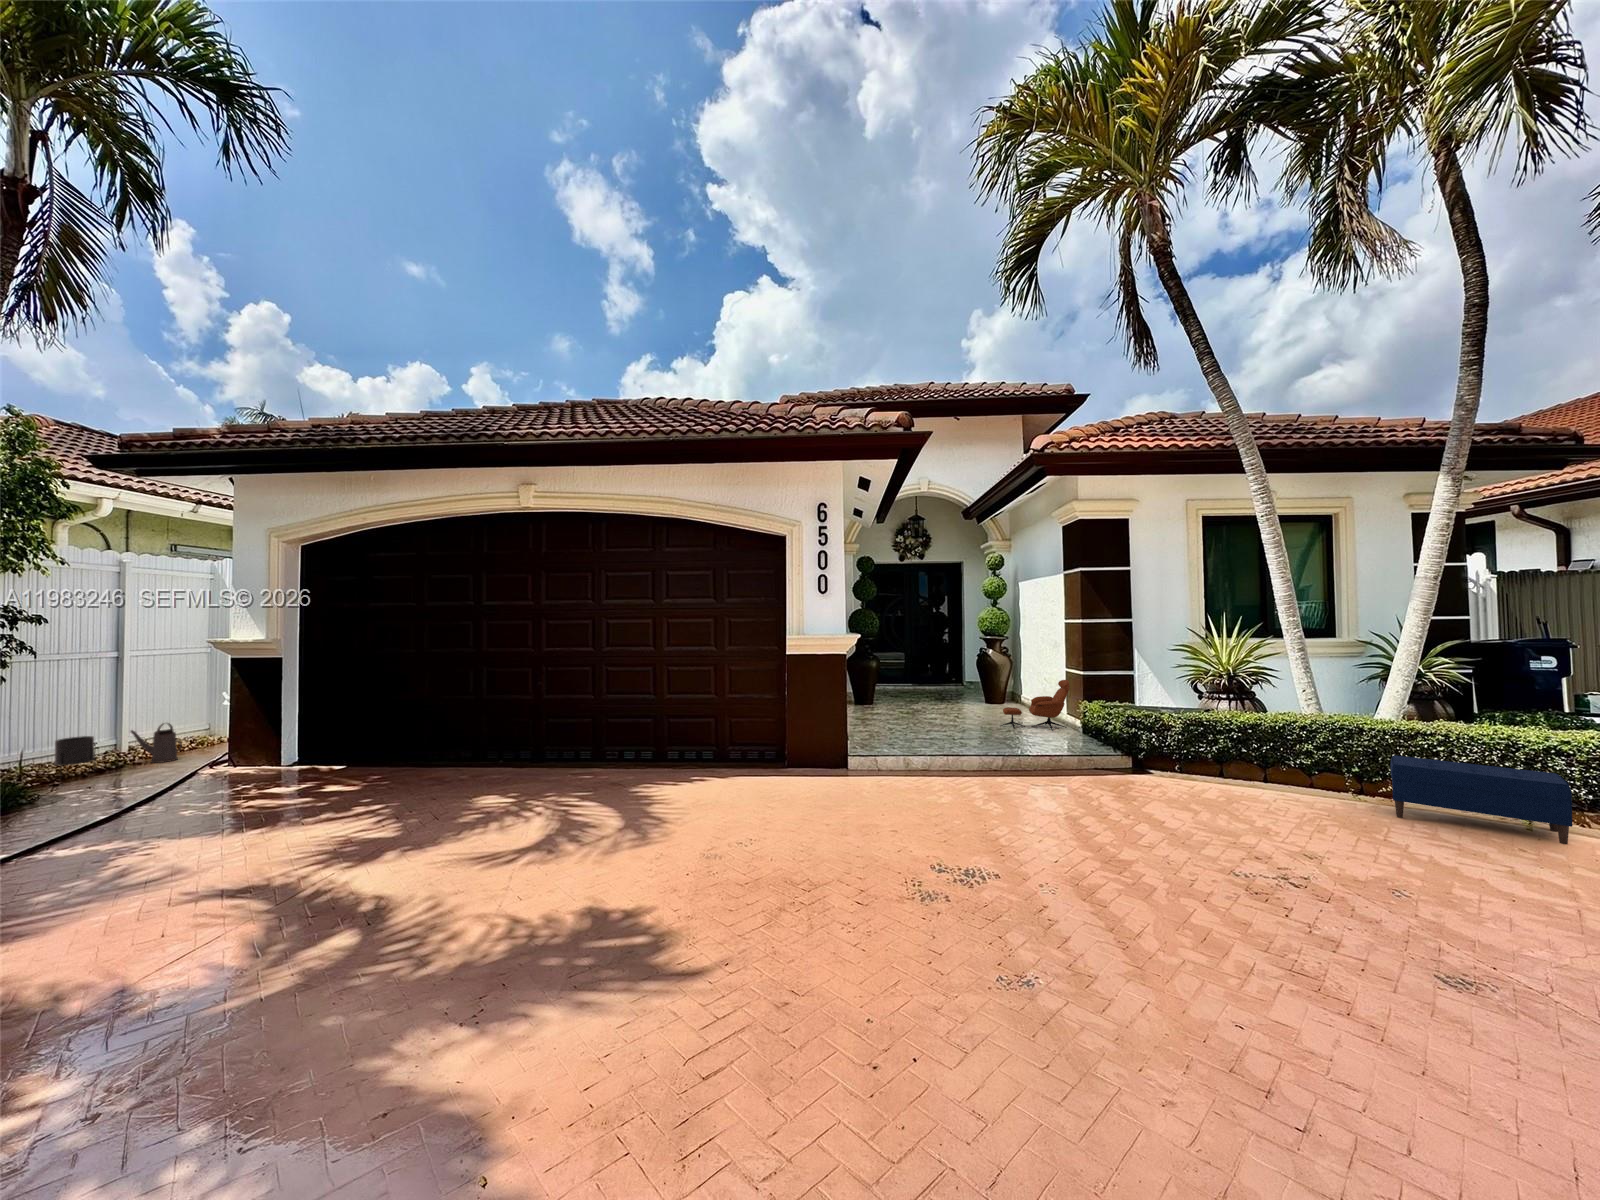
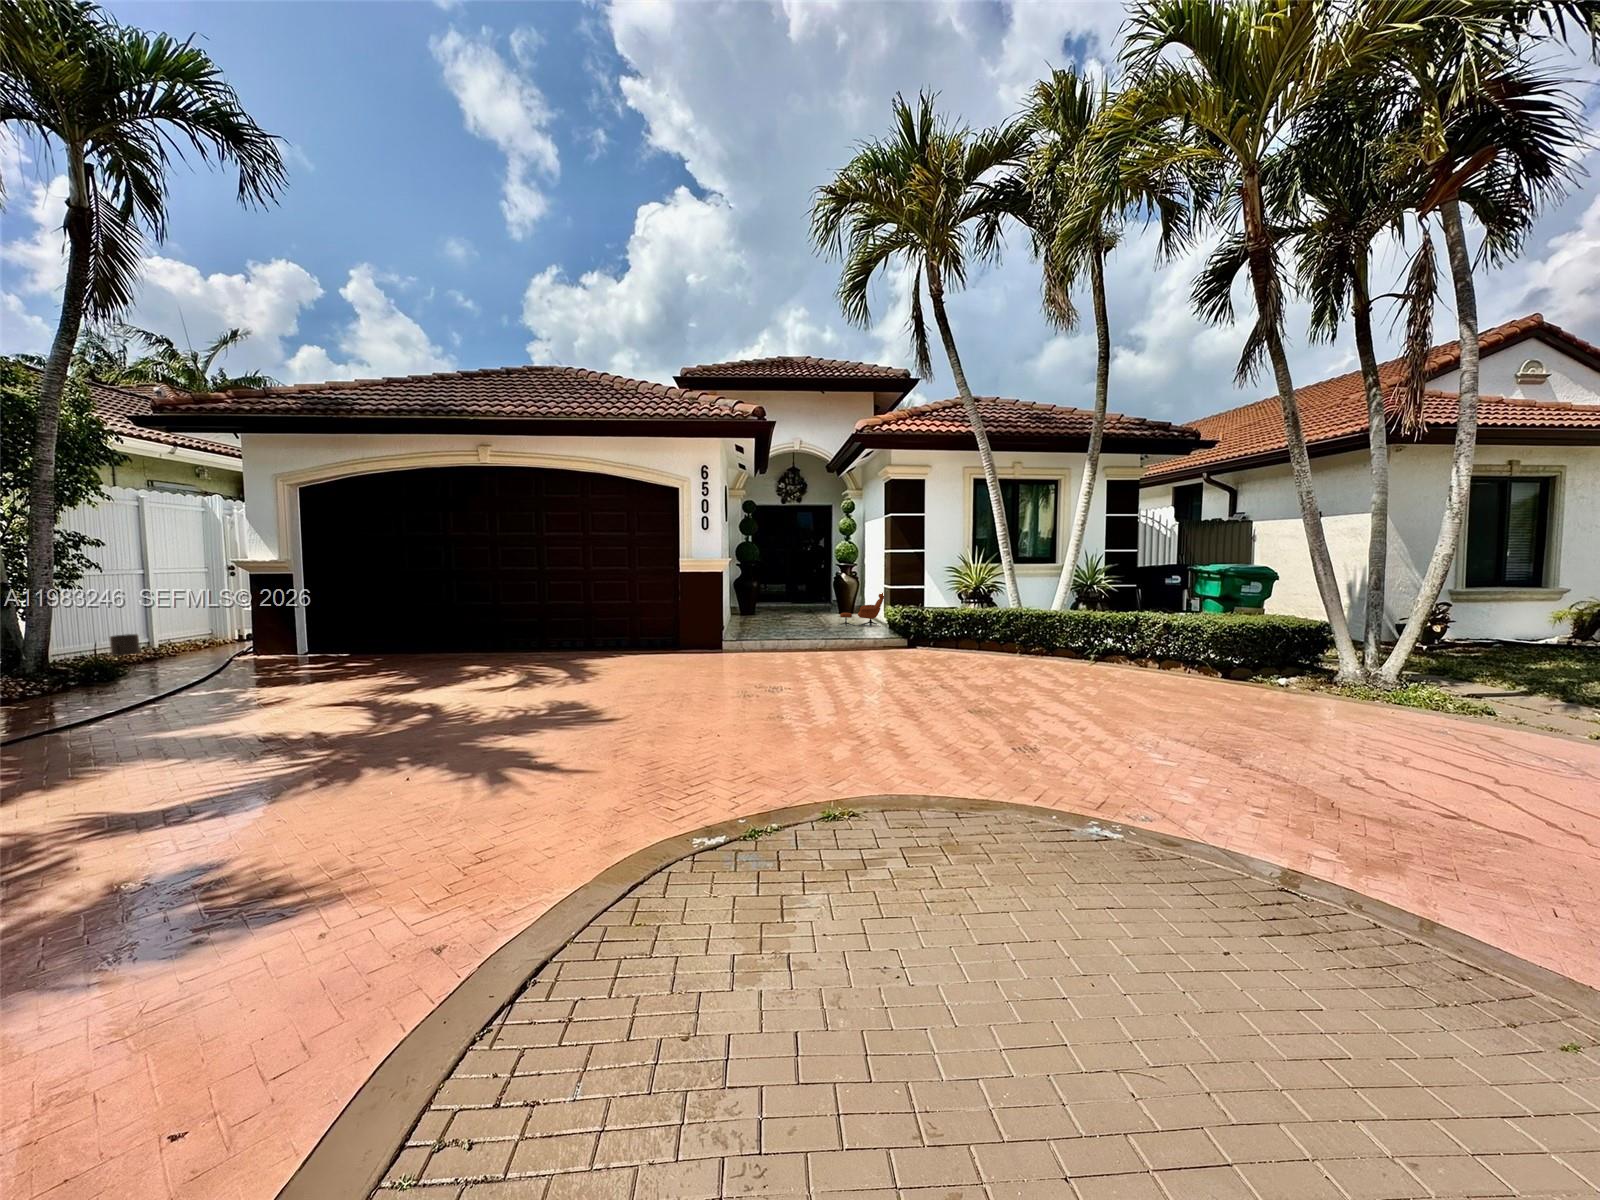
watering can: present [131,723,182,763] -> none [158,626,203,656]
bench: present [1391,755,1572,844] -> none [1029,629,1107,669]

